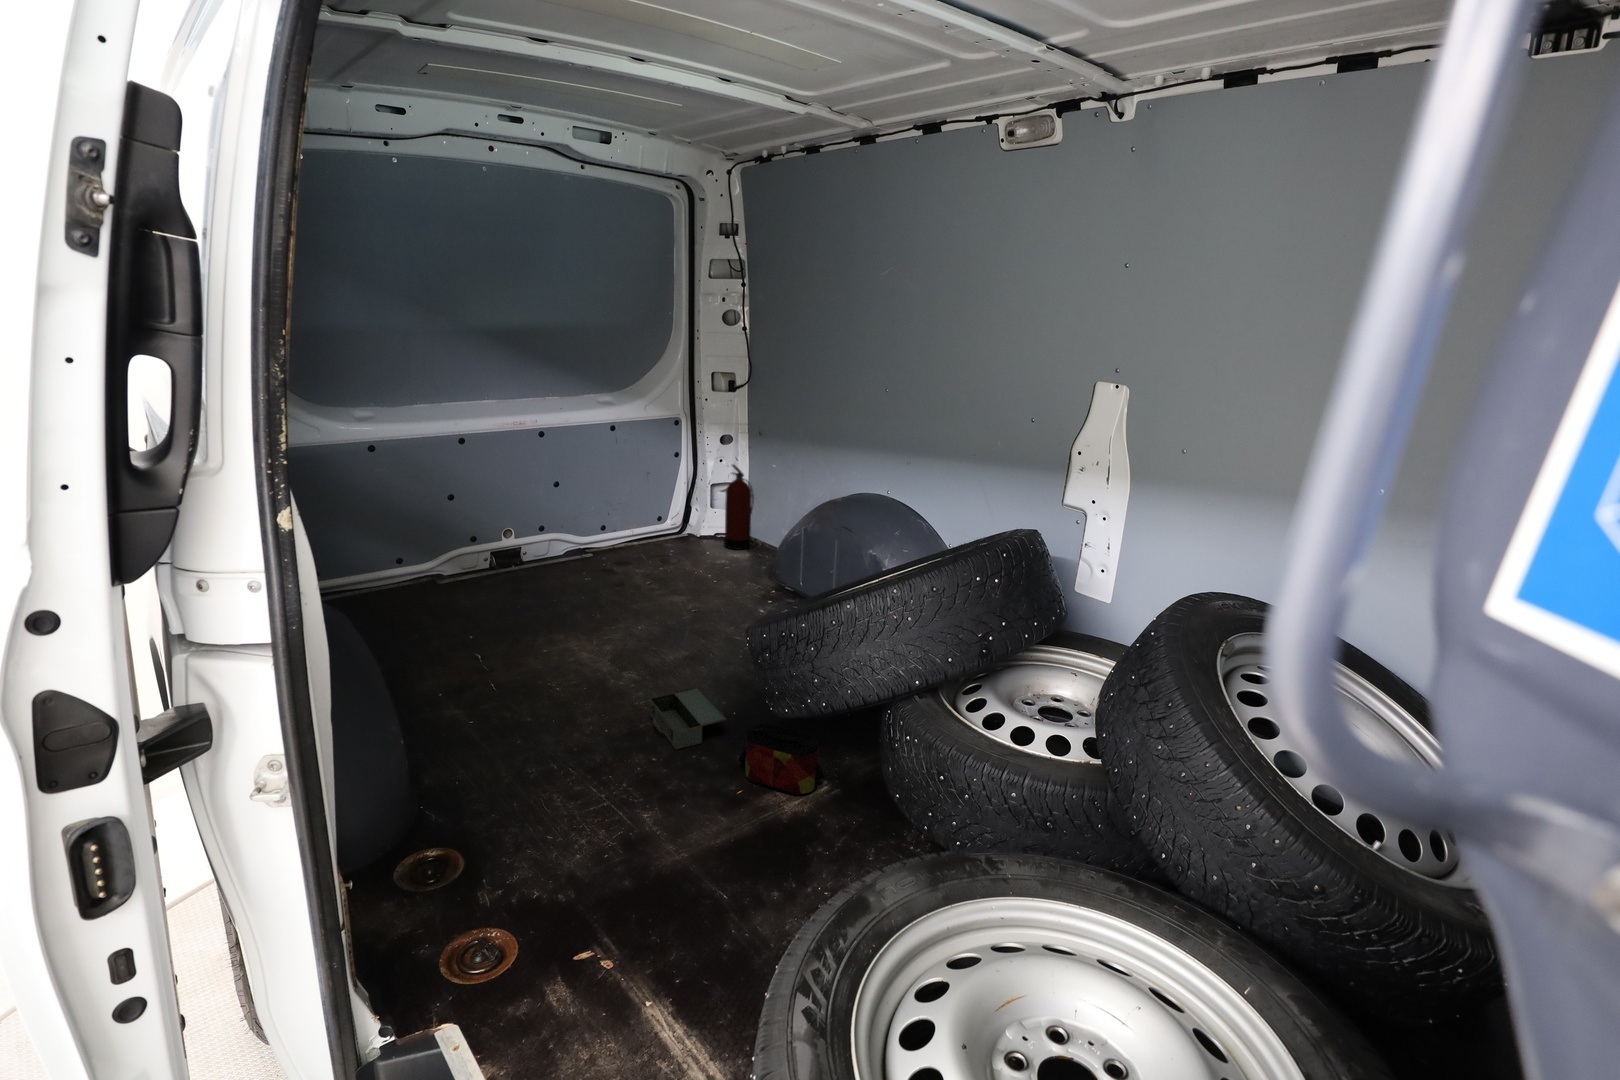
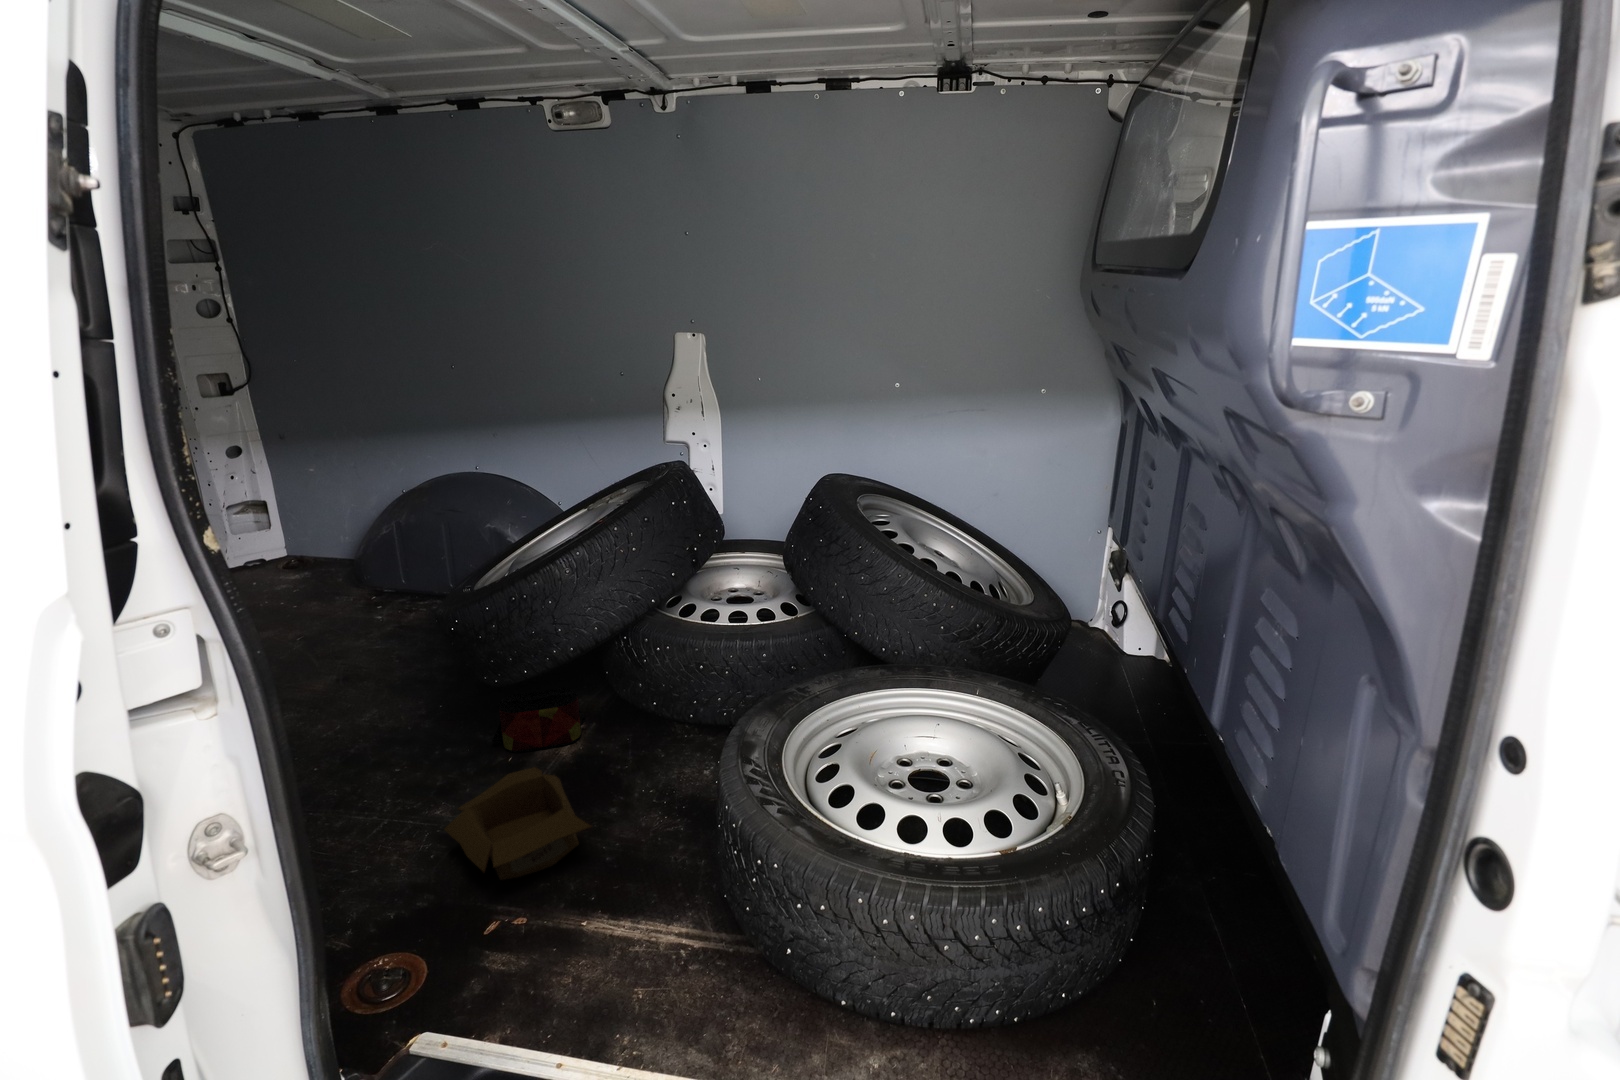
fire extinguisher: present [724,465,754,550] -> none [256,484,307,583]
toolbox: present [650,687,727,749] -> none [347,700,454,760]
cardboard box: none [611,806,735,921] -> present [445,767,592,880]

